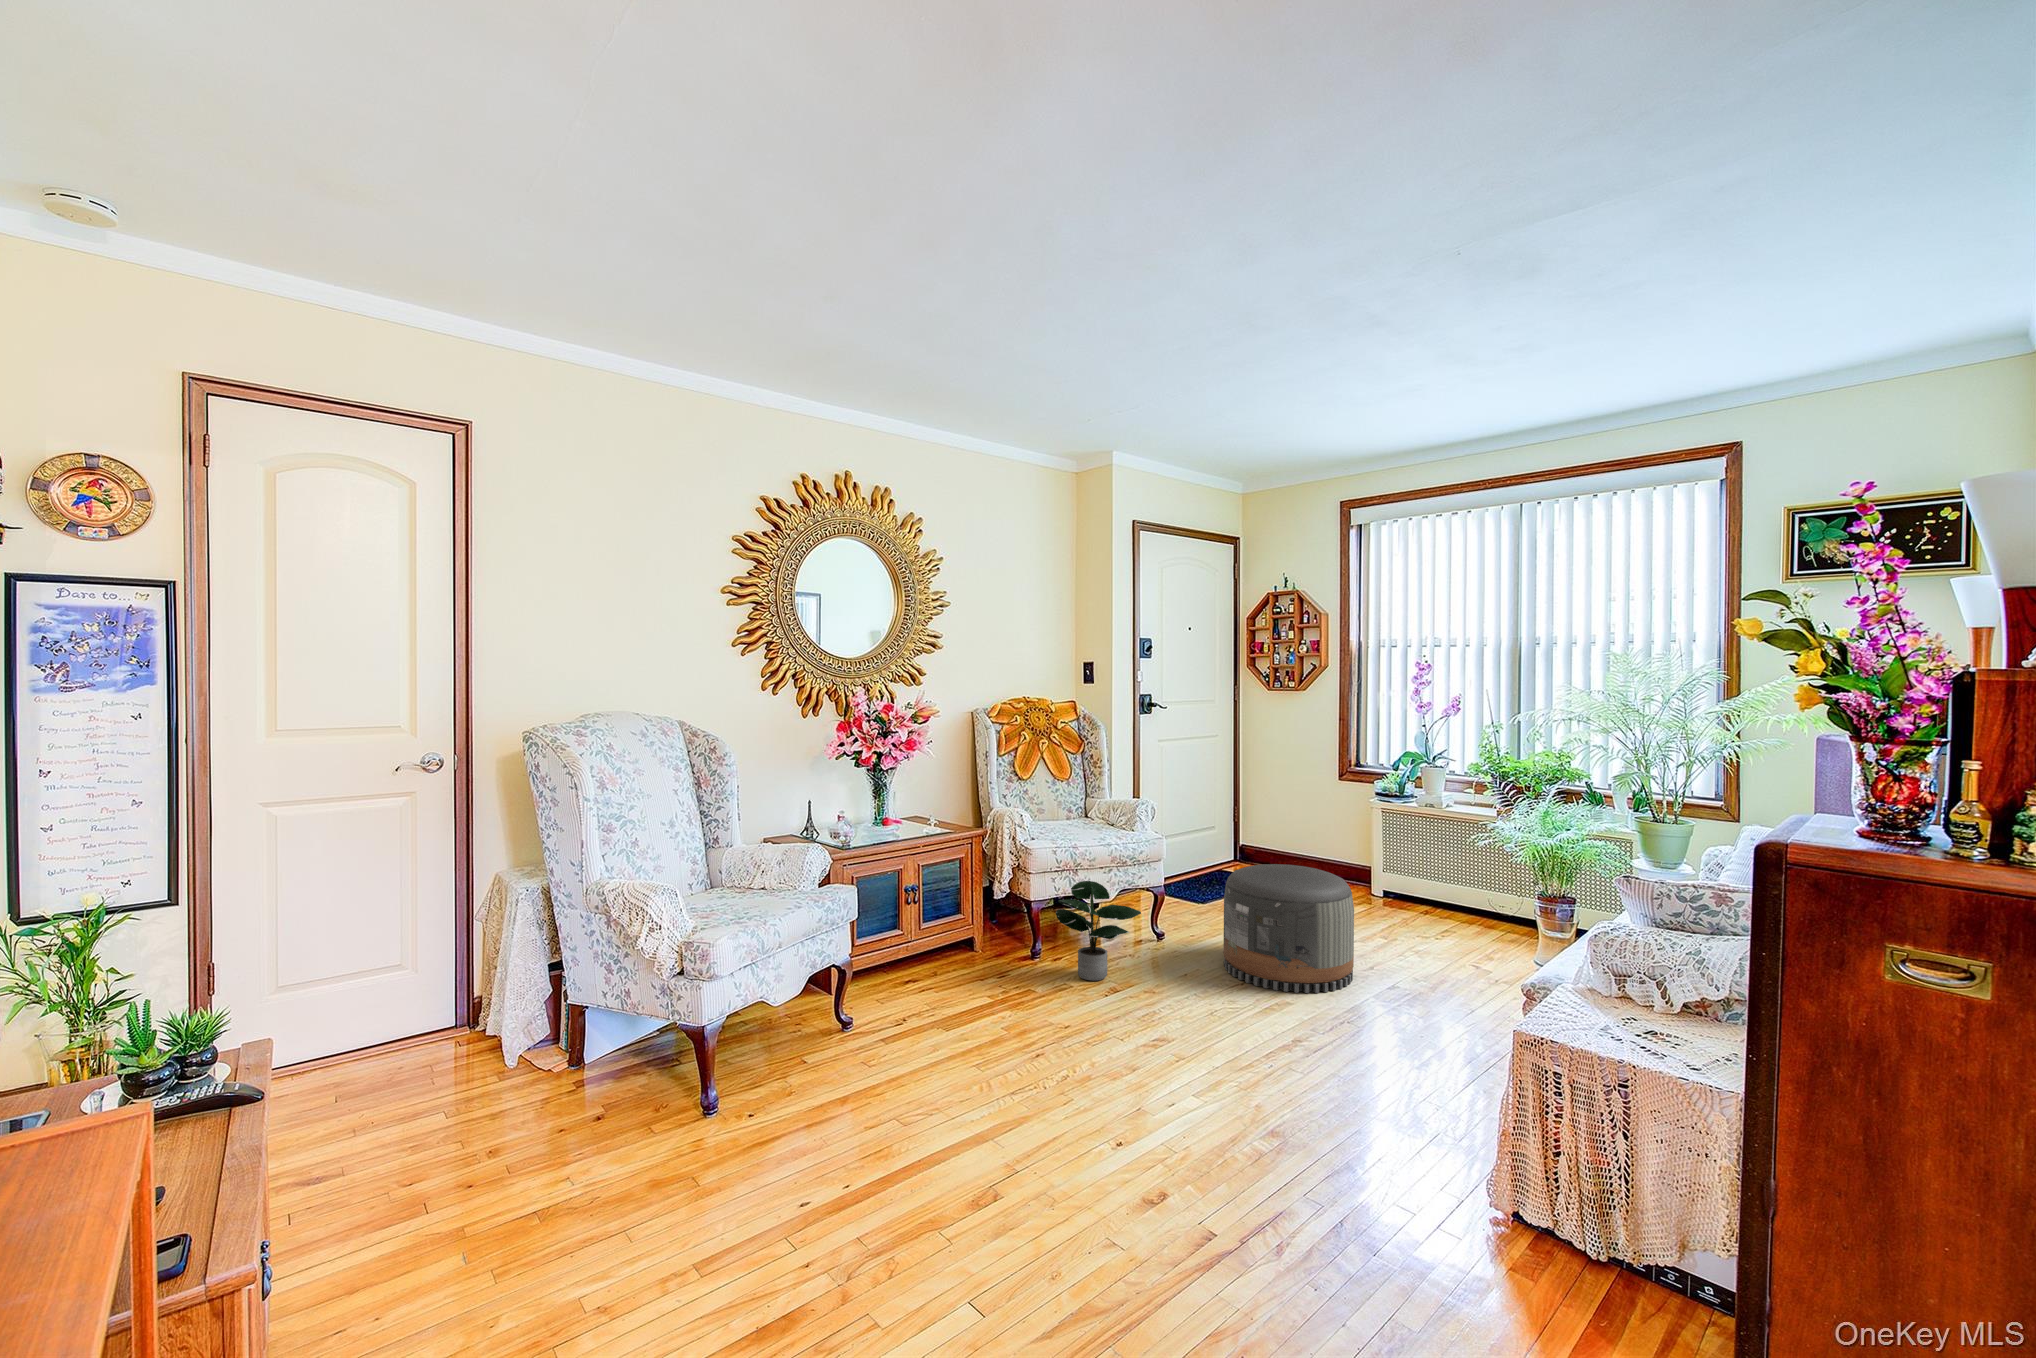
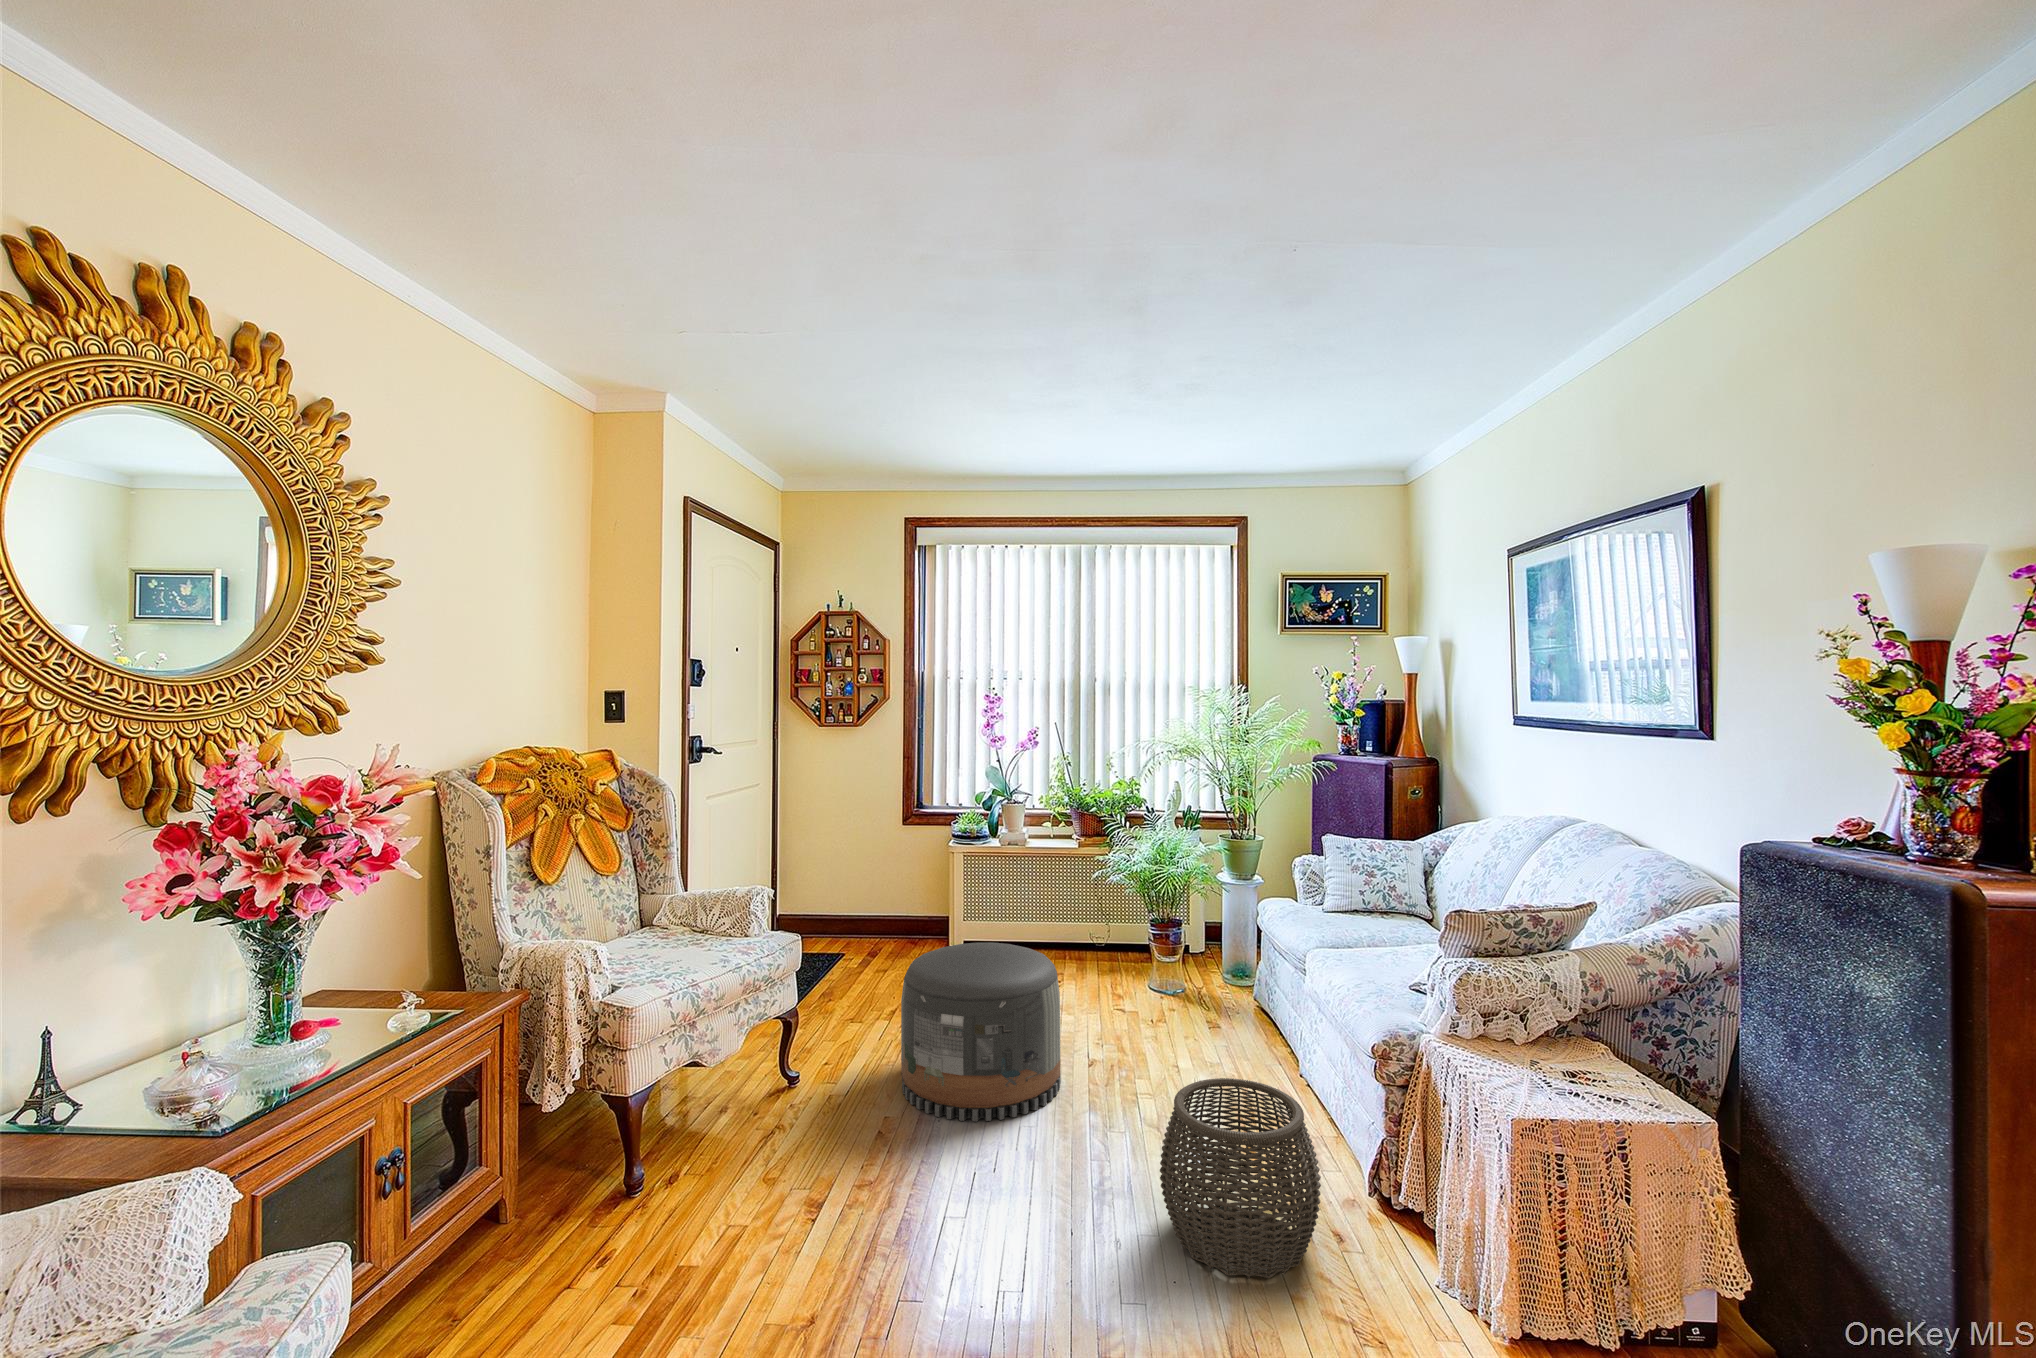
potted plant: present [1056,881,1141,981] -> none [688,1035,832,1207]
woven basket: none [1299,973,1428,1114] -> present [1160,1078,1321,1279]

